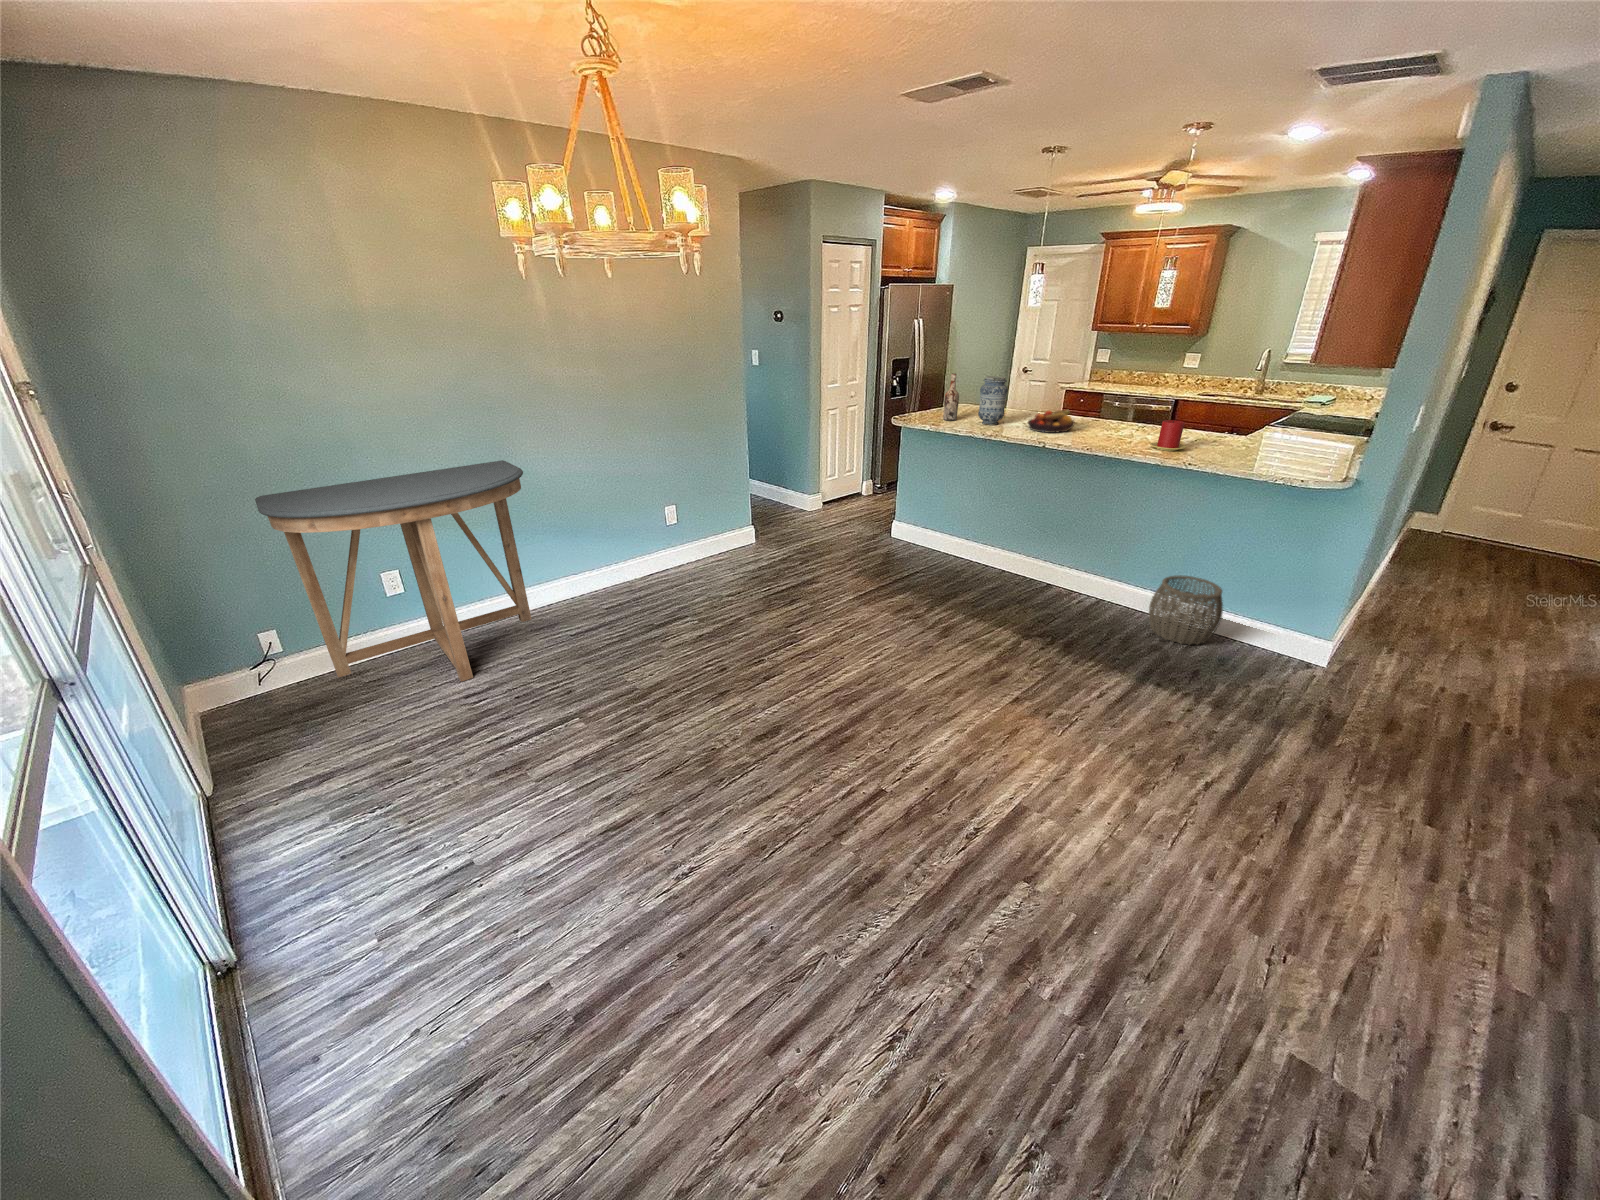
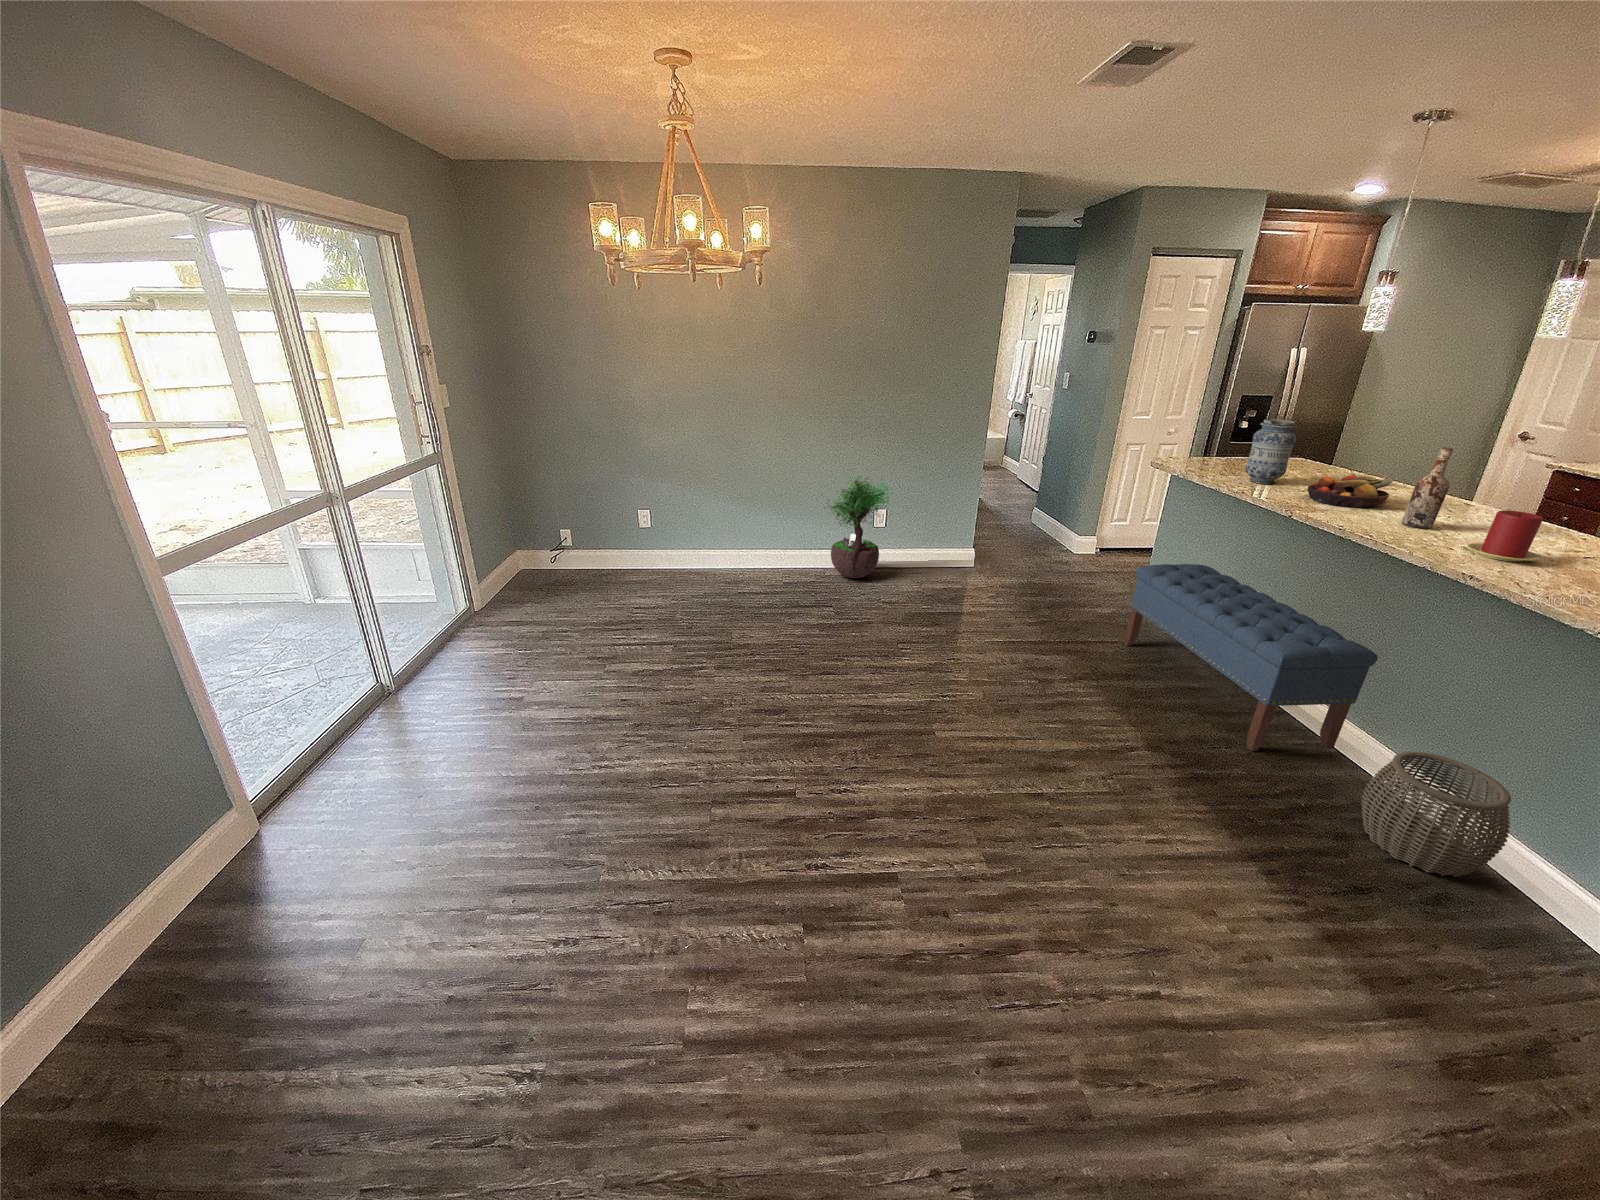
wine bottle: present [943,373,959,421] -> present [1402,448,1453,528]
console table: present [255,460,531,682] -> none [560,439,734,598]
potted tree: none [635,469,702,583] -> present [824,469,893,578]
bench: none [927,493,1111,613] -> present [1124,564,1378,751]

